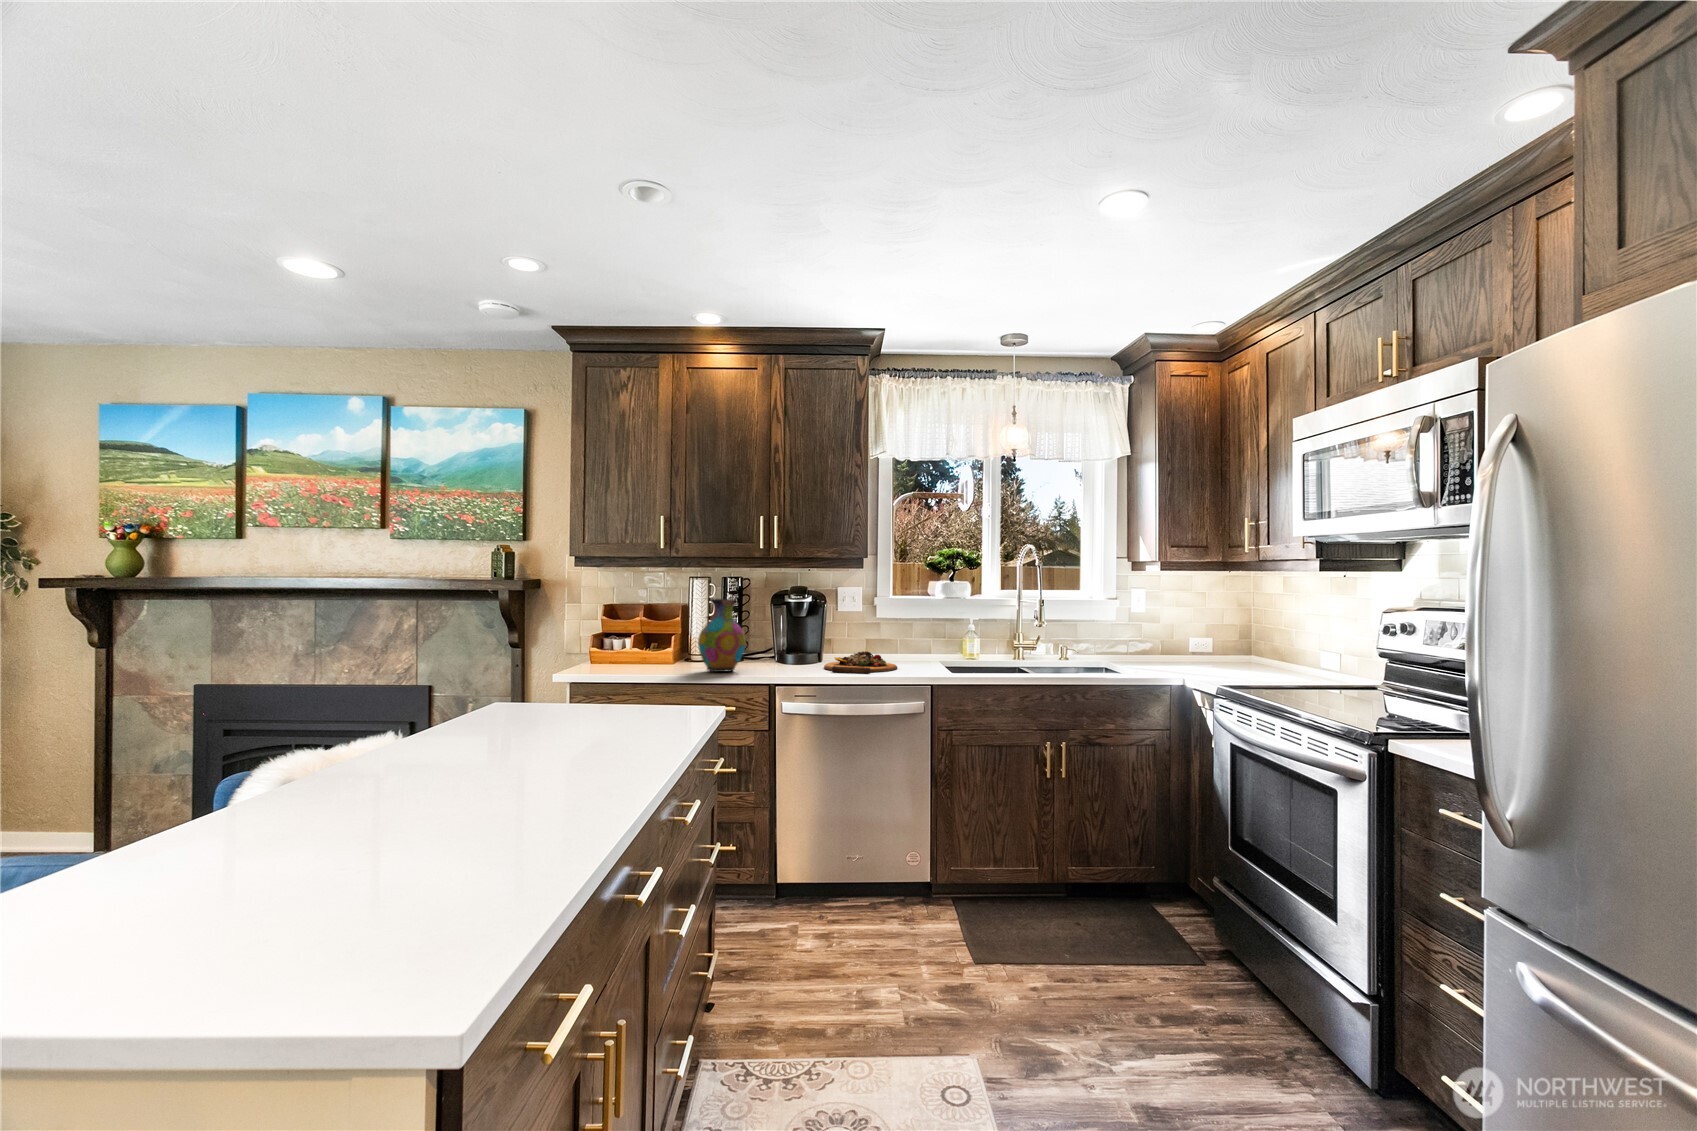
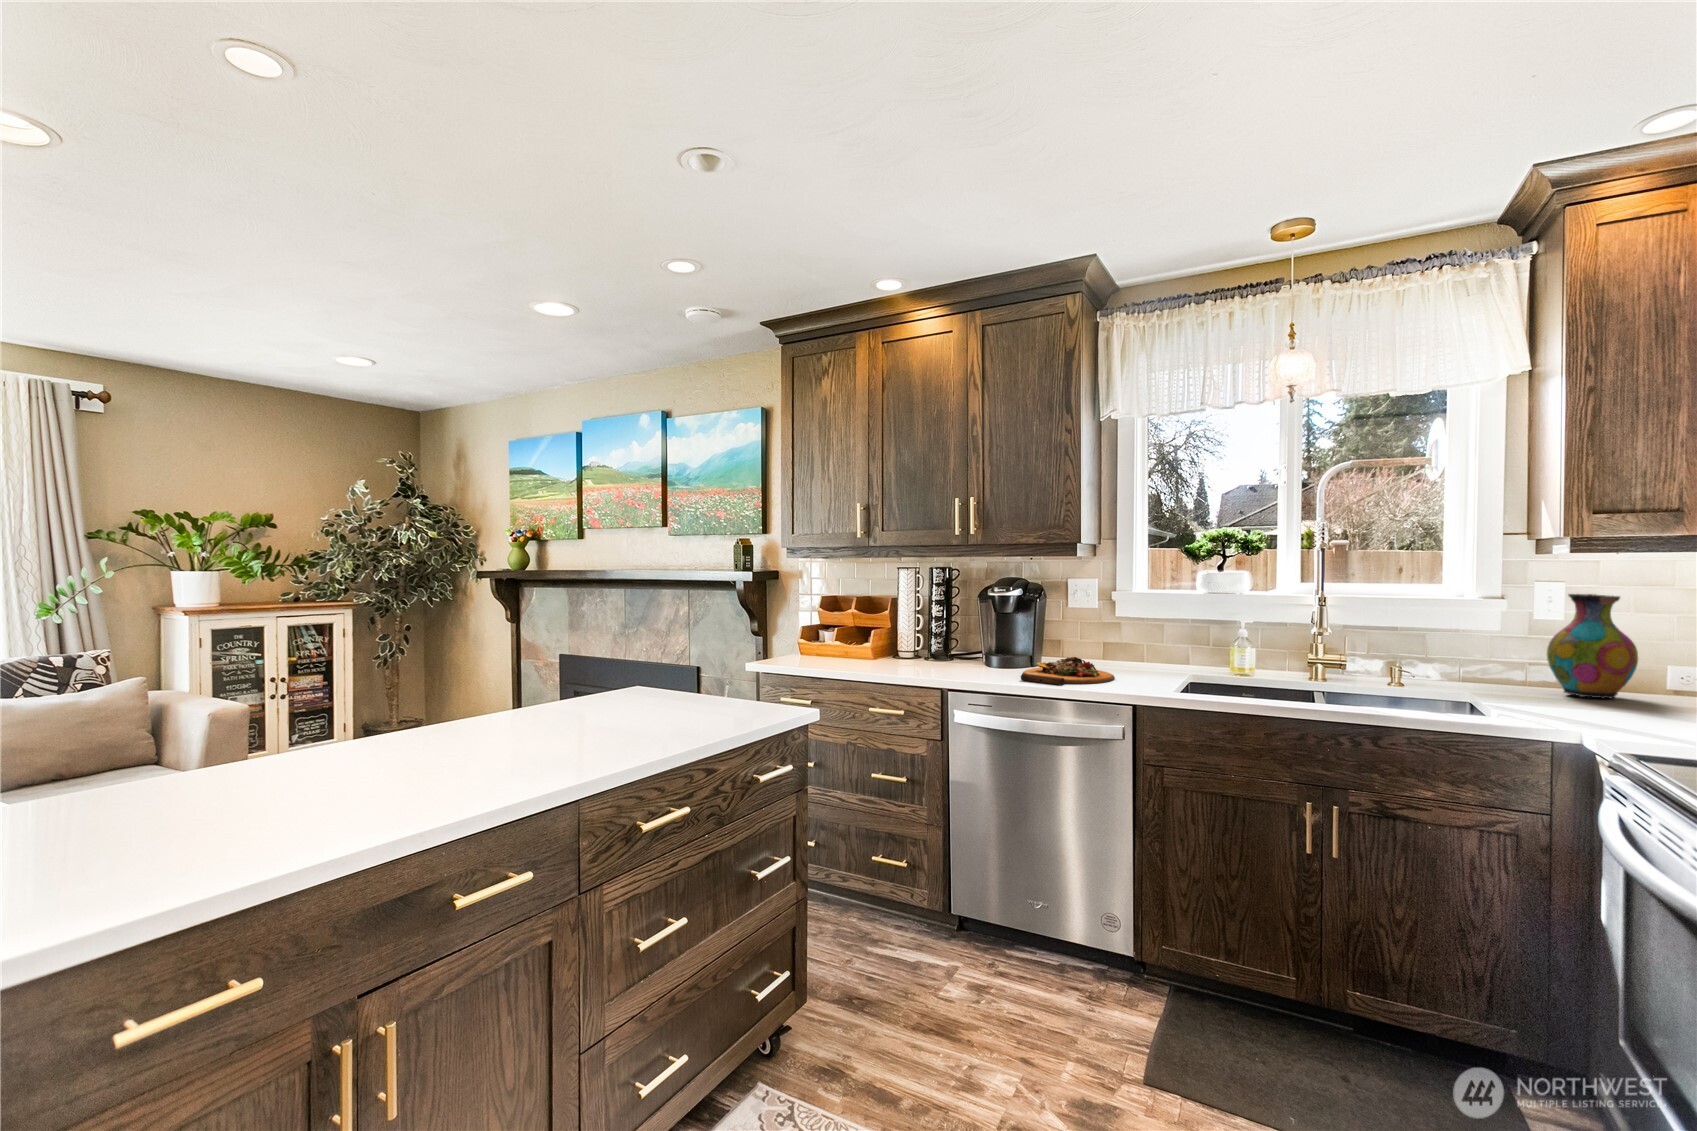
vase: present [698,598,746,672] -> present [1547,594,1638,699]

